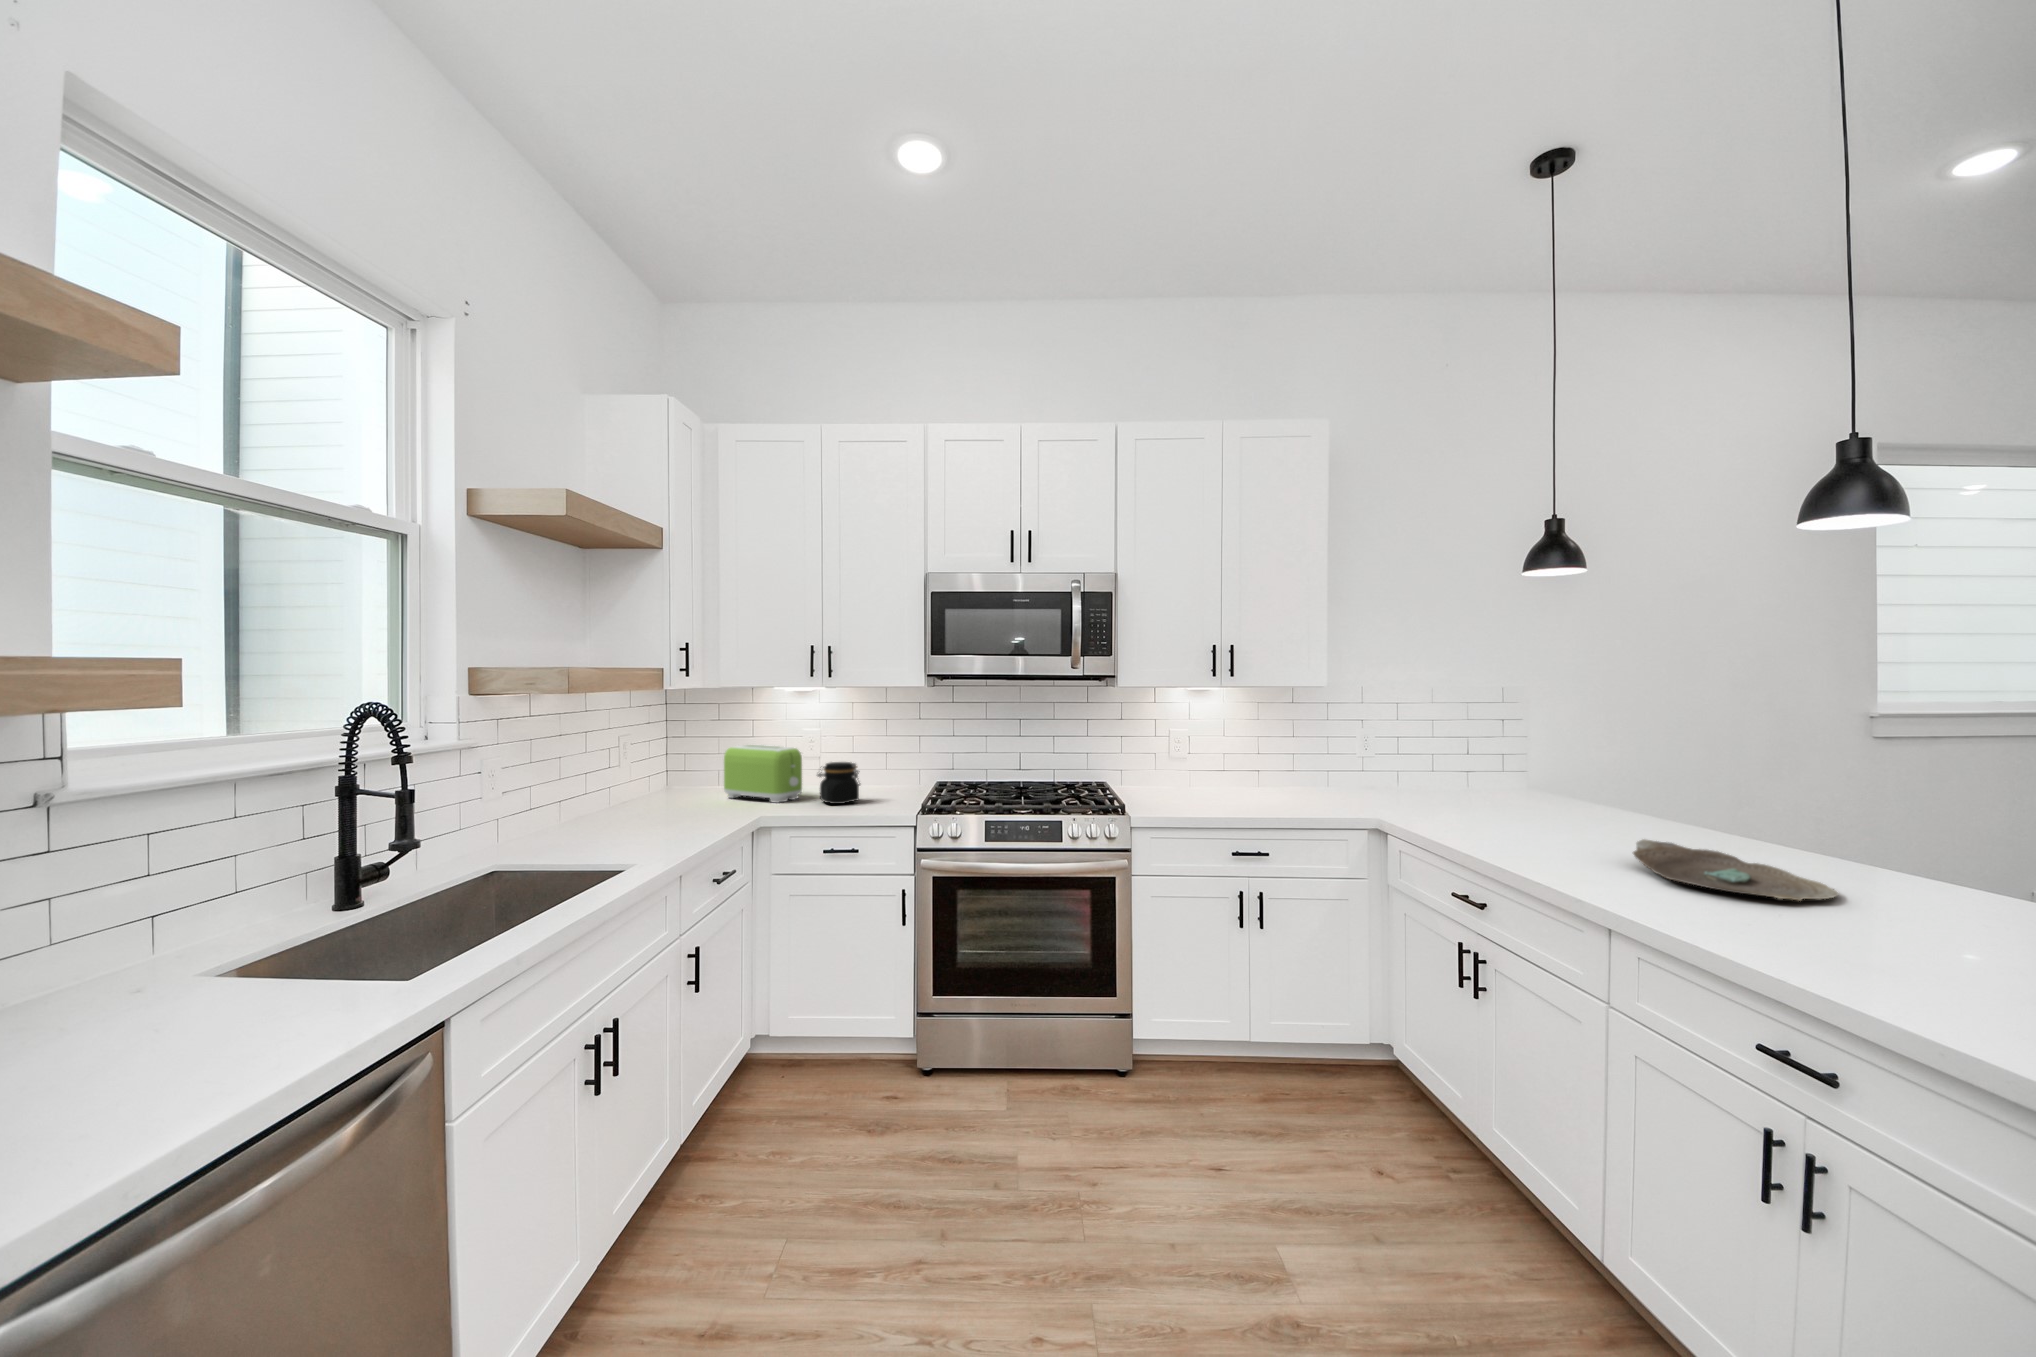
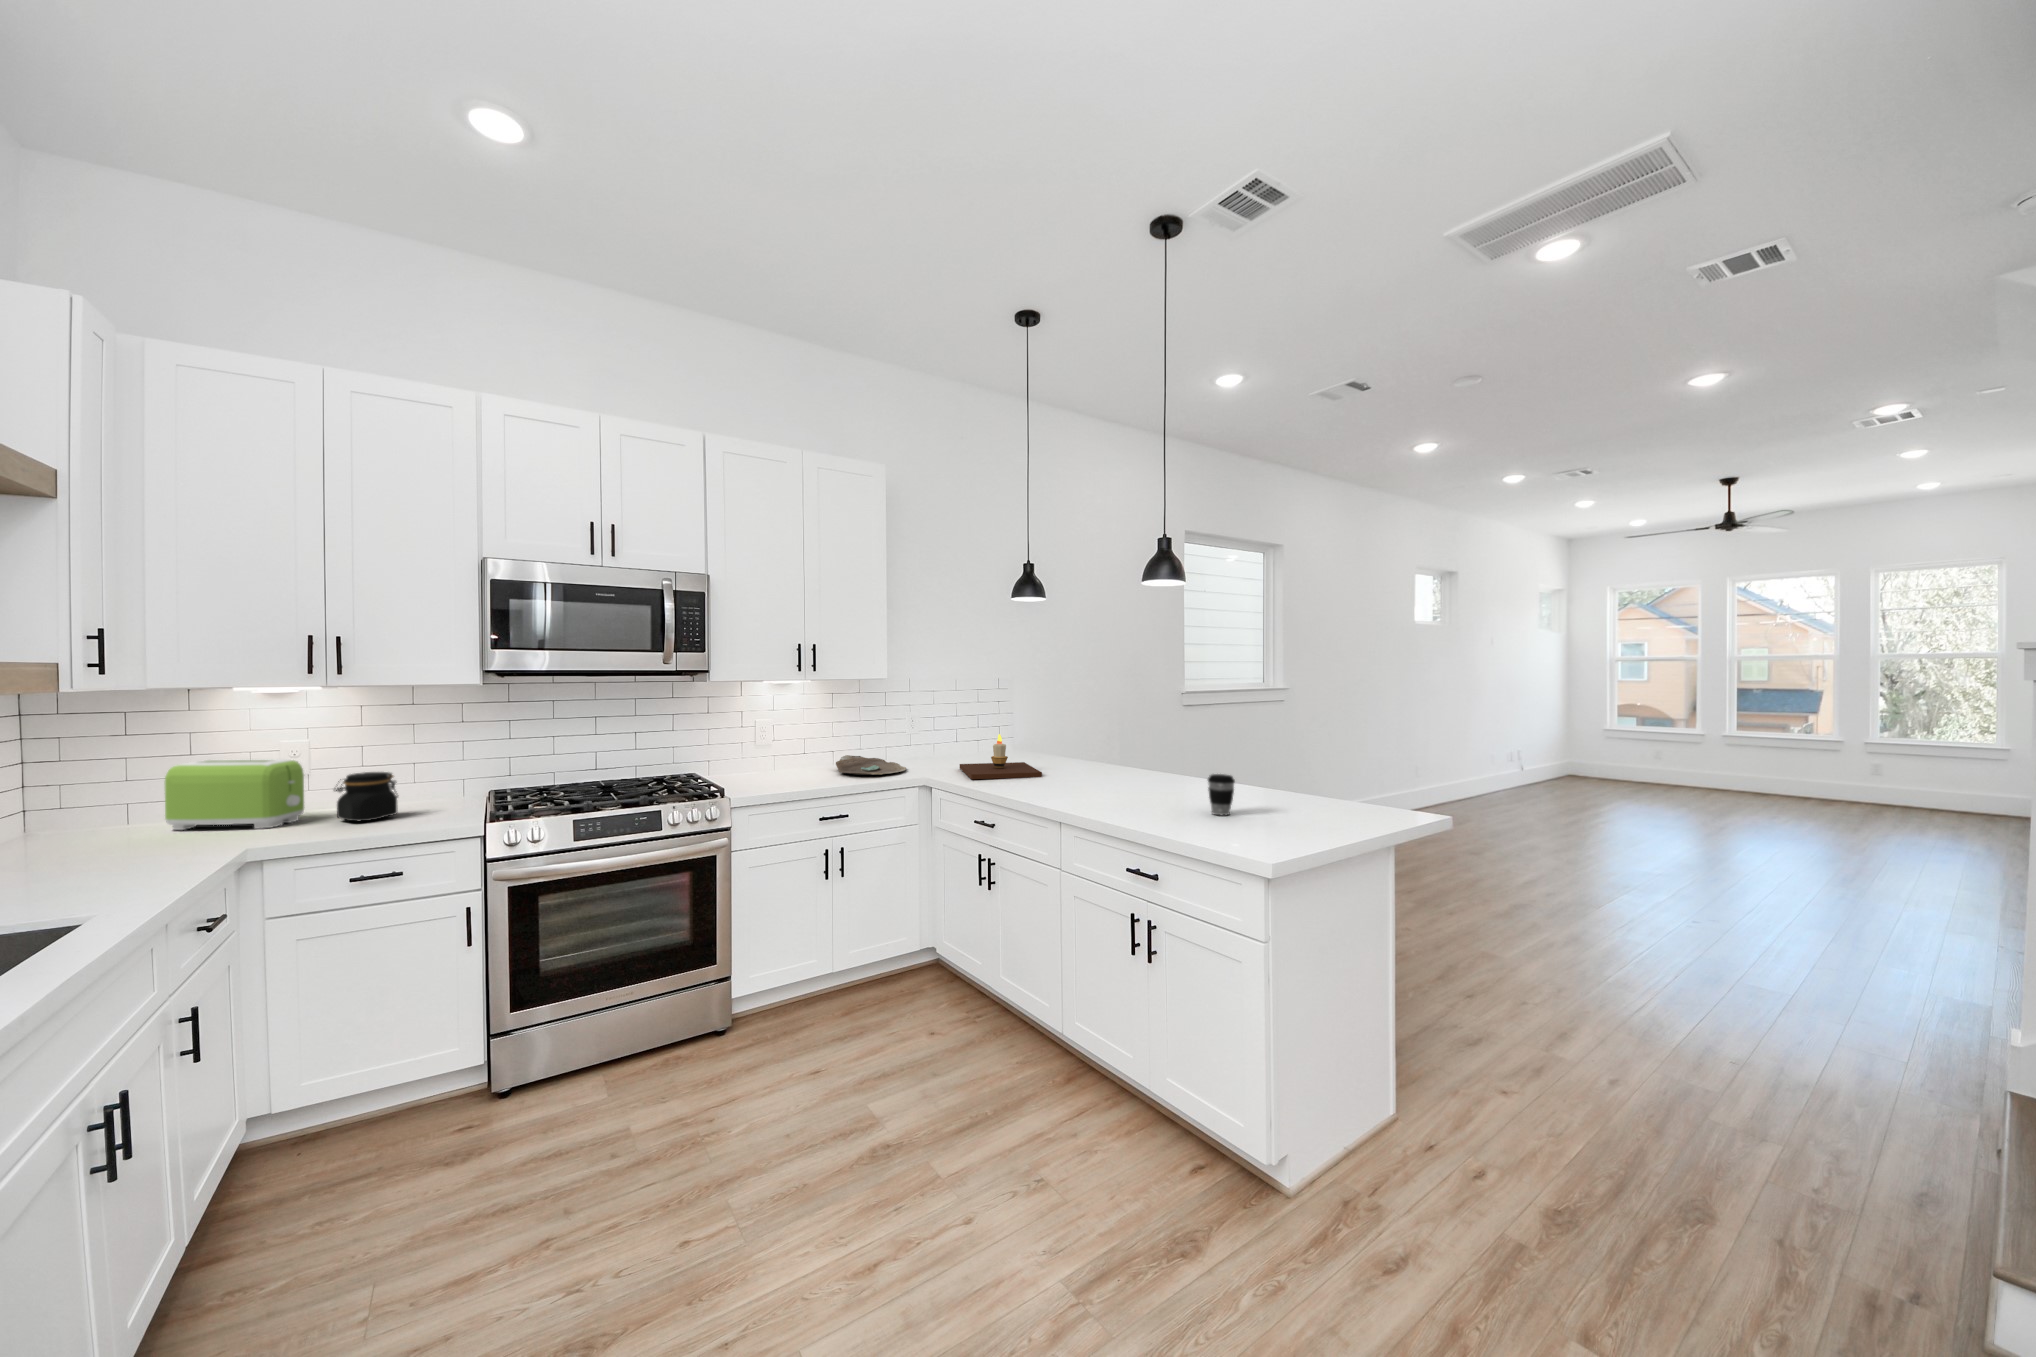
candle: none [1422,762,1550,827] -> present [960,734,1042,779]
decorative bowl: present [1633,839,1838,901] -> present [836,755,906,775]
coffee cup: none [1893,856,1968,935] -> present [1208,774,1235,815]

